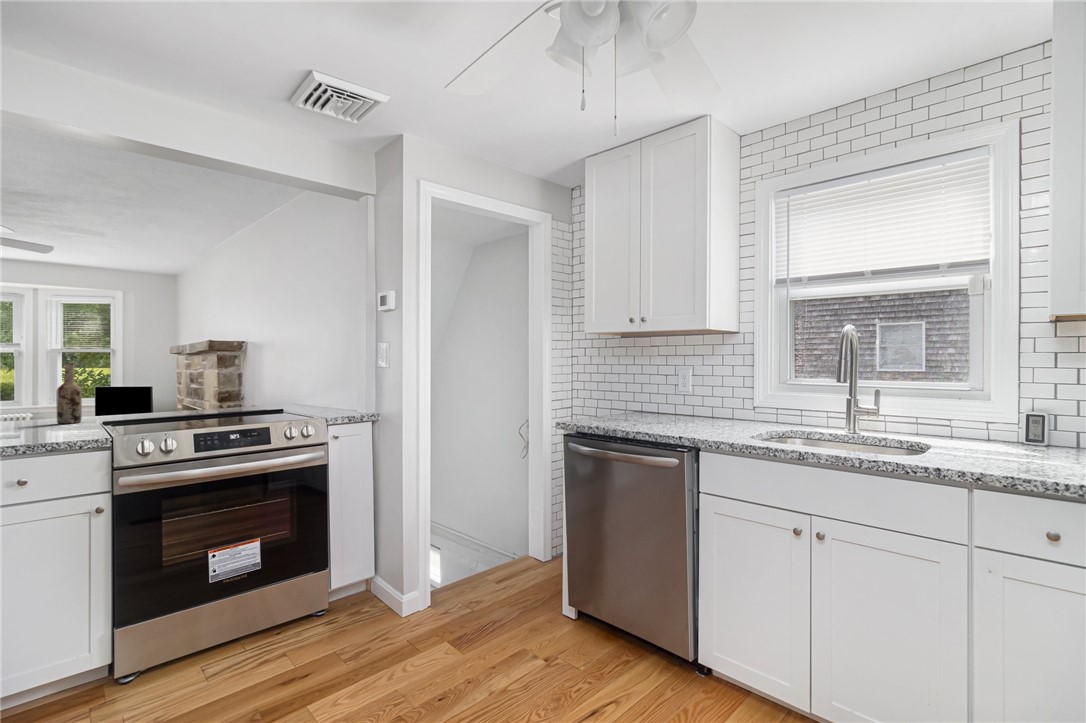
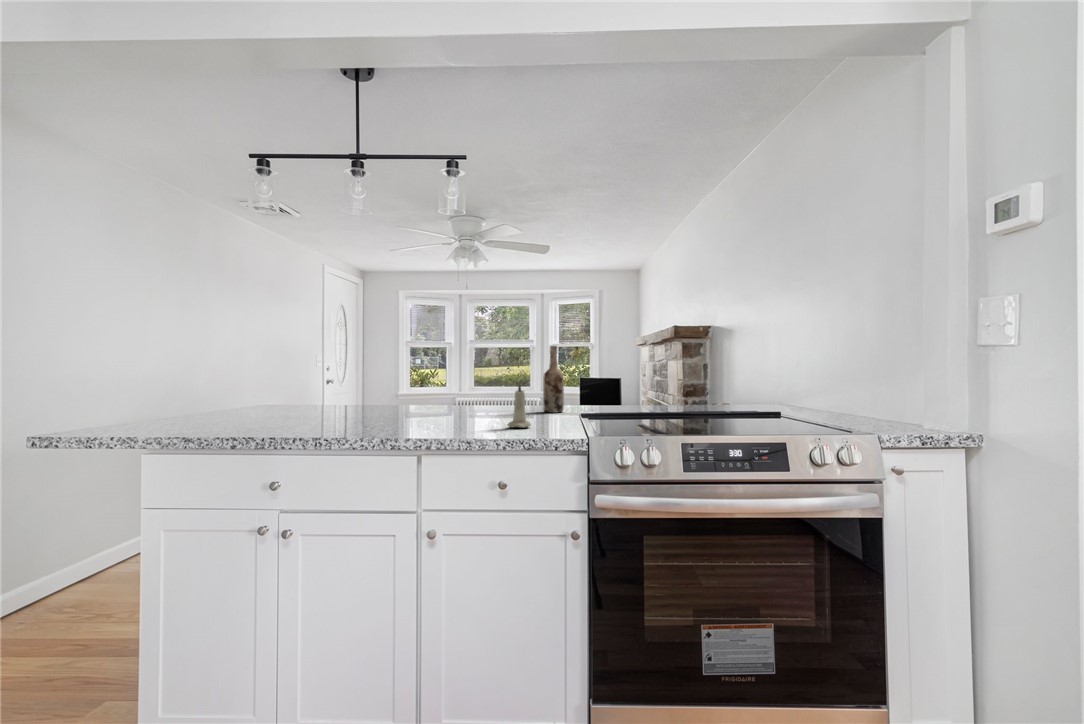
candle: none [24,397,51,436] -> present [507,382,531,428]

